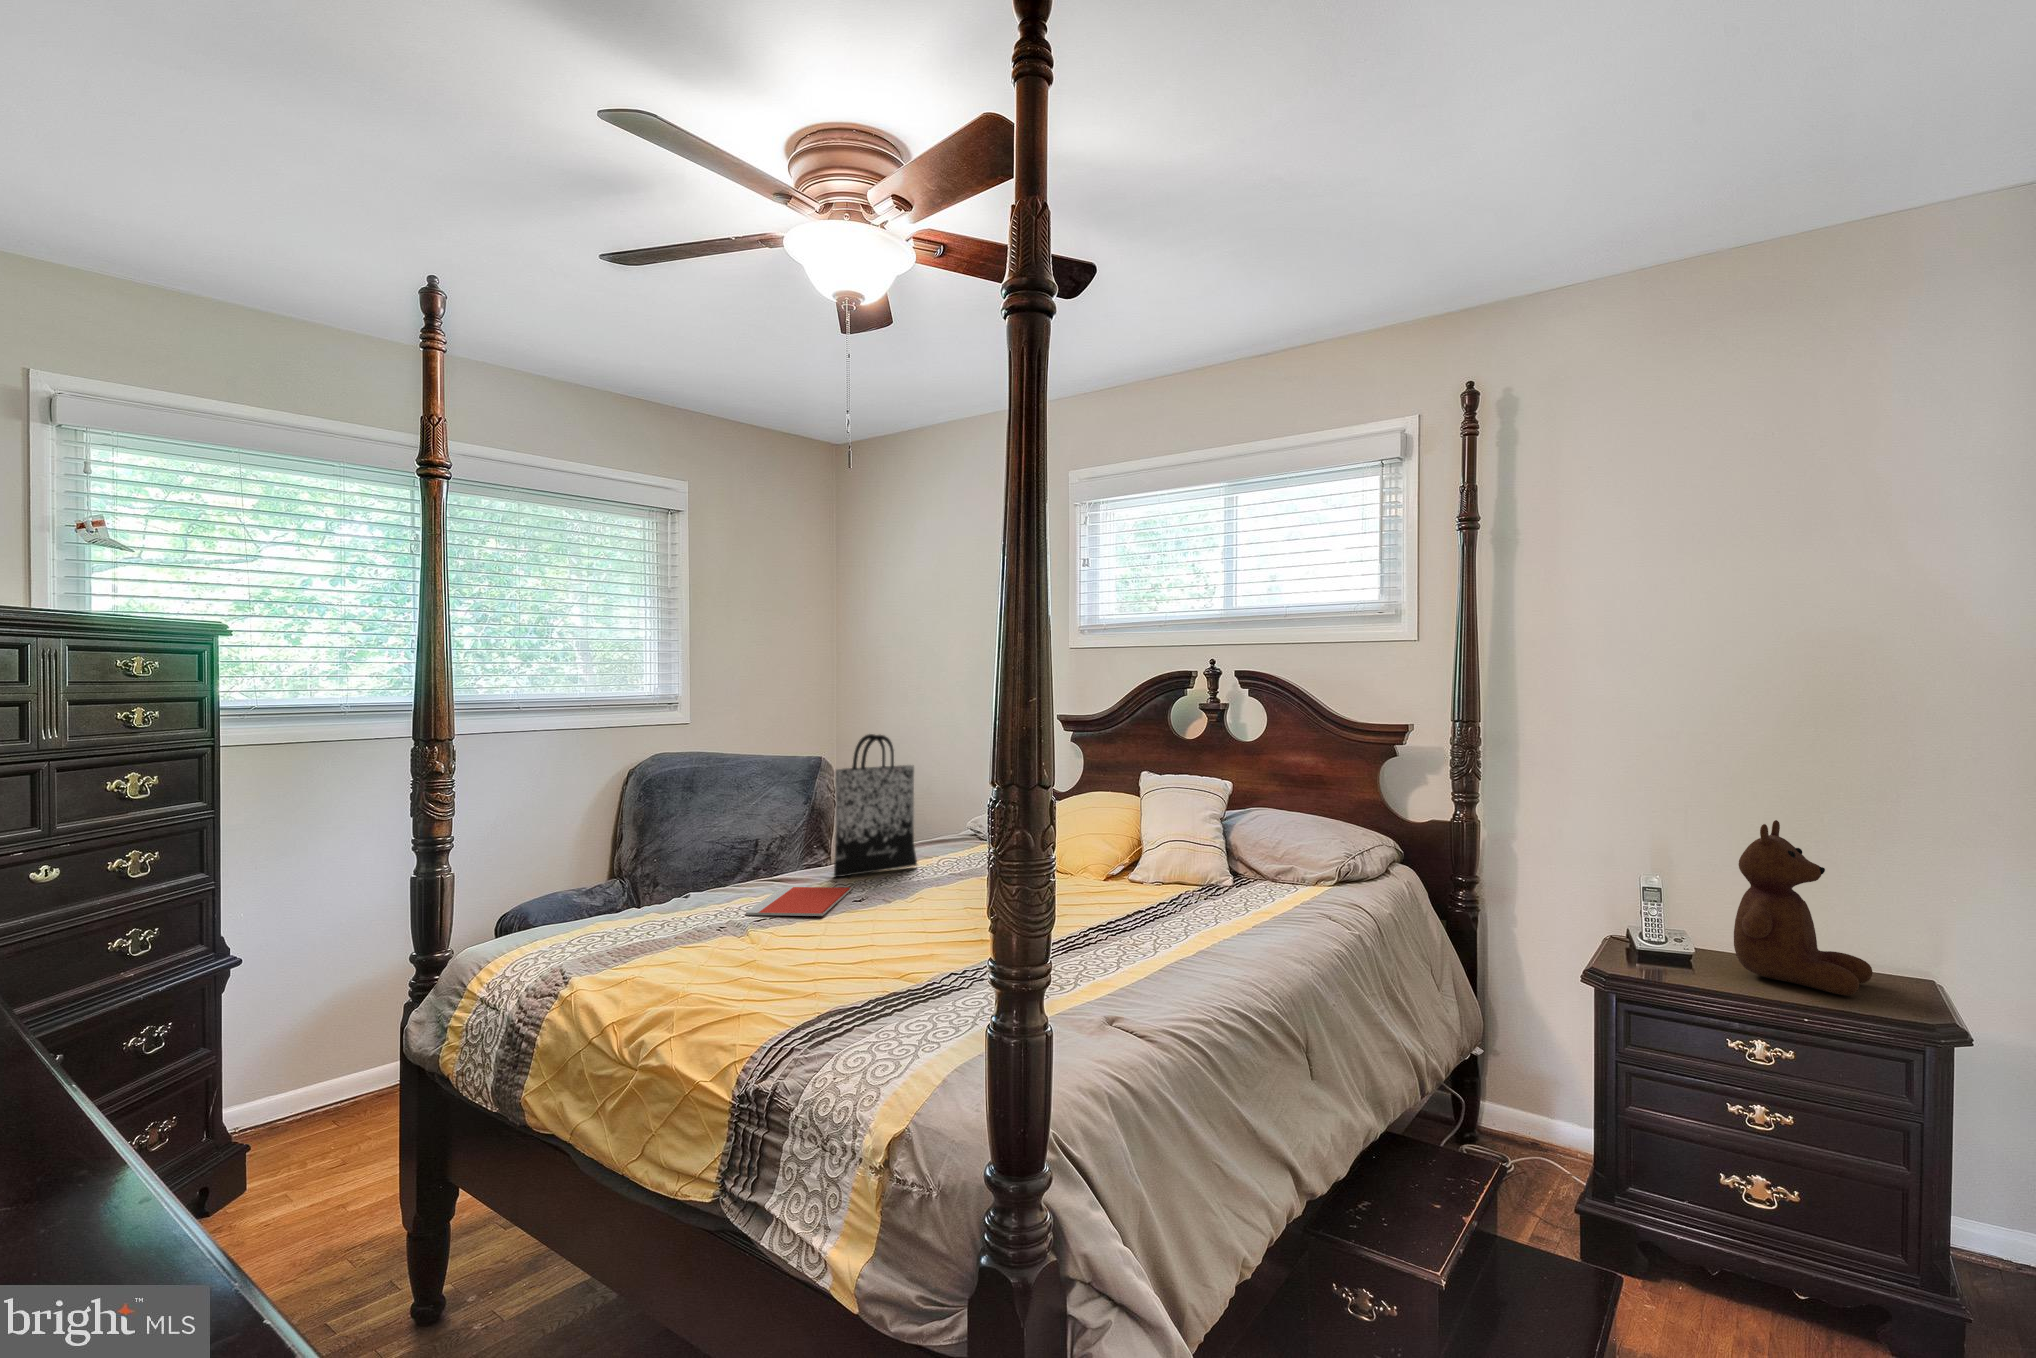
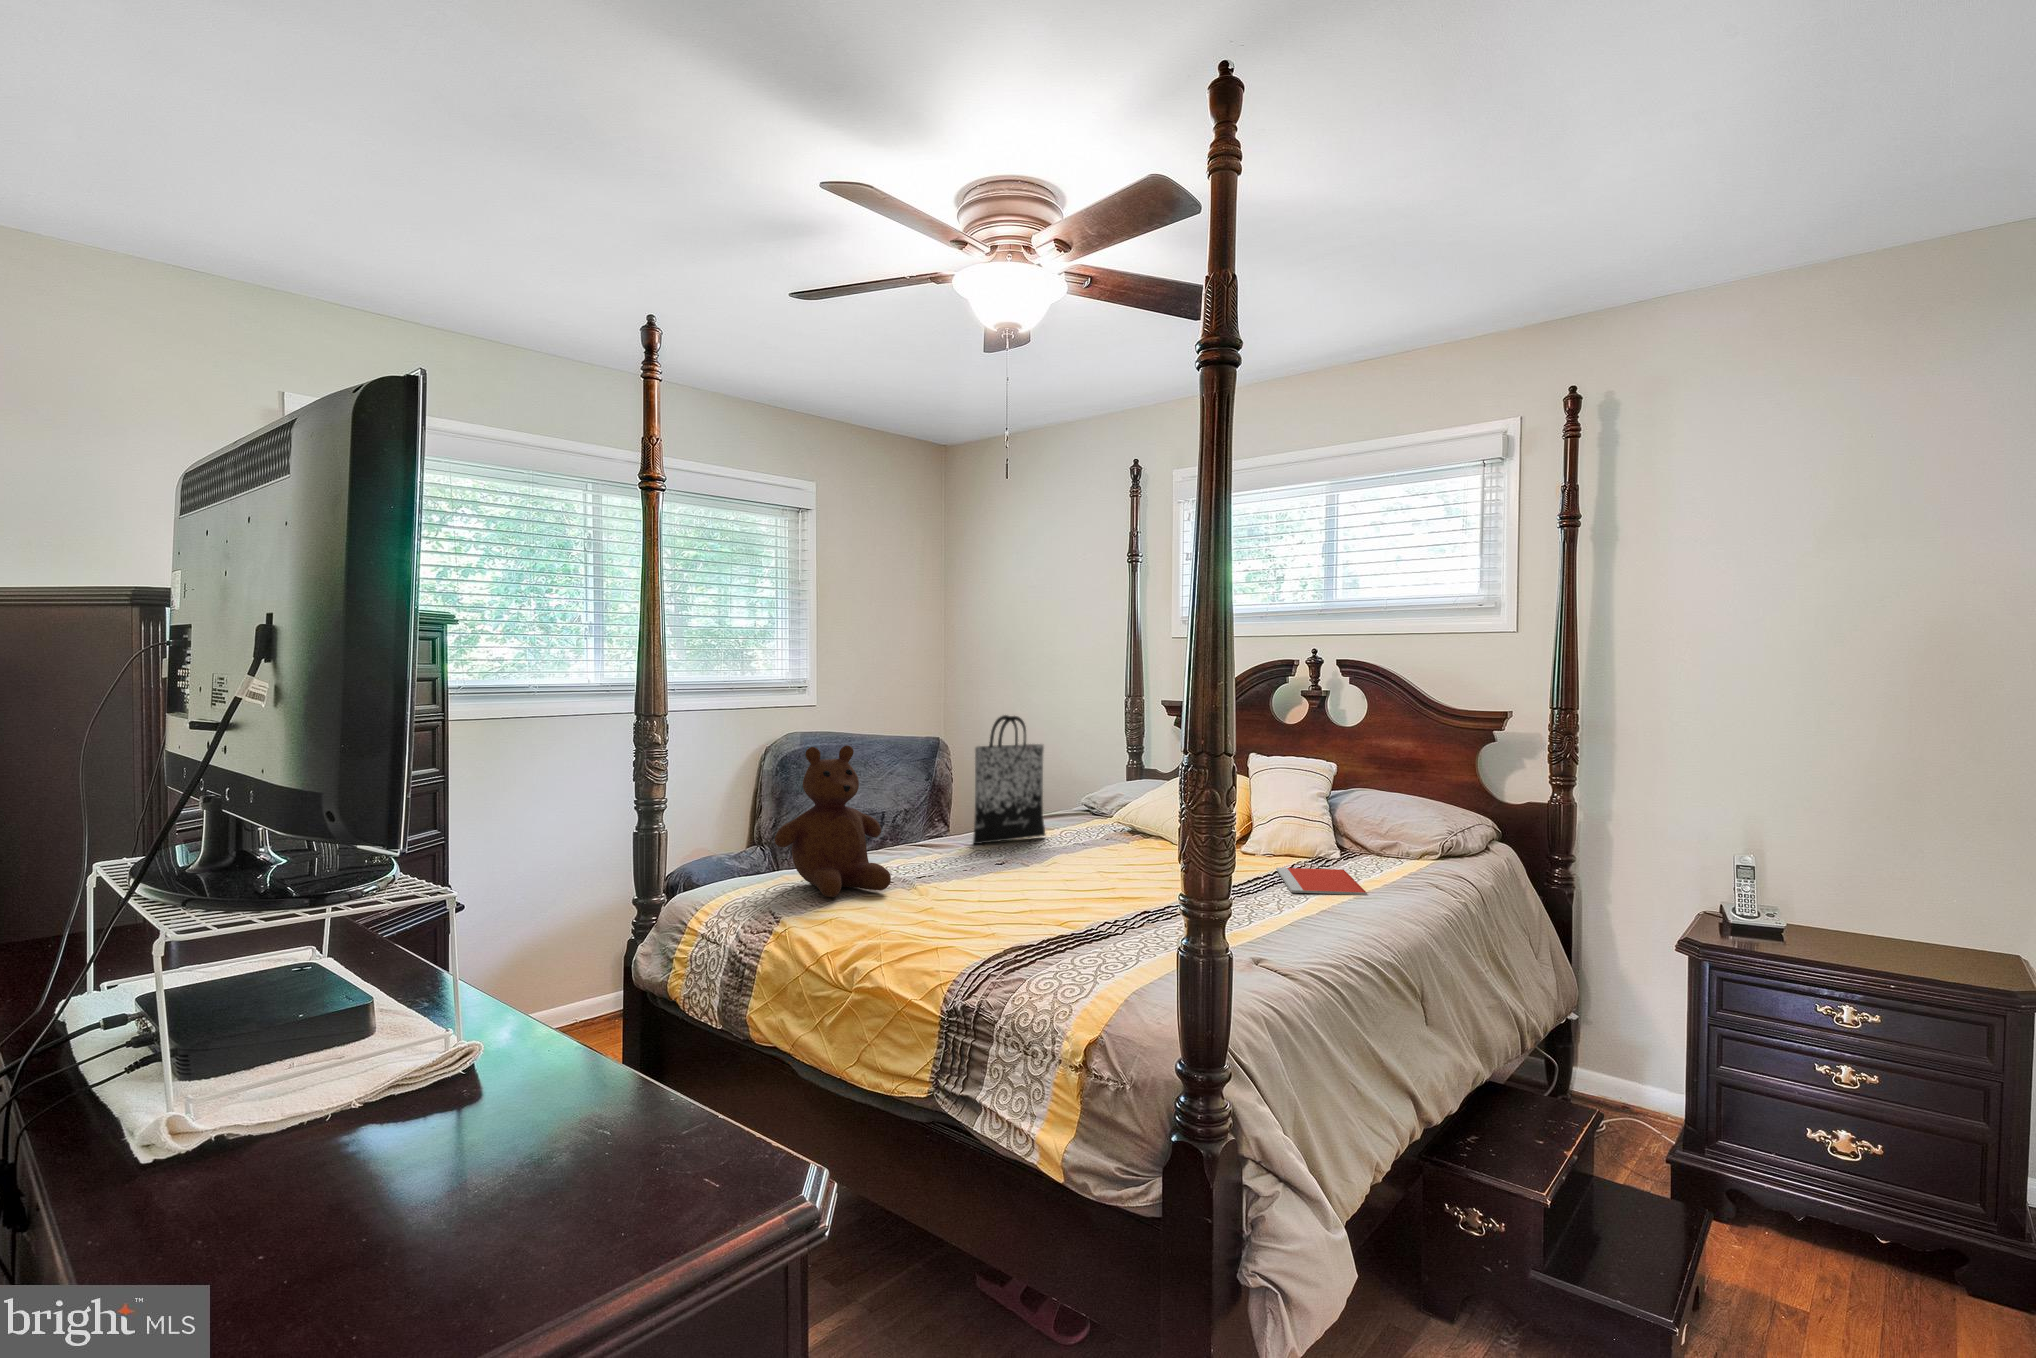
teddy bear: present [1734,820,1873,995] -> present [775,745,891,897]
notebook: present [746,887,851,916] -> present [1276,868,1367,895]

